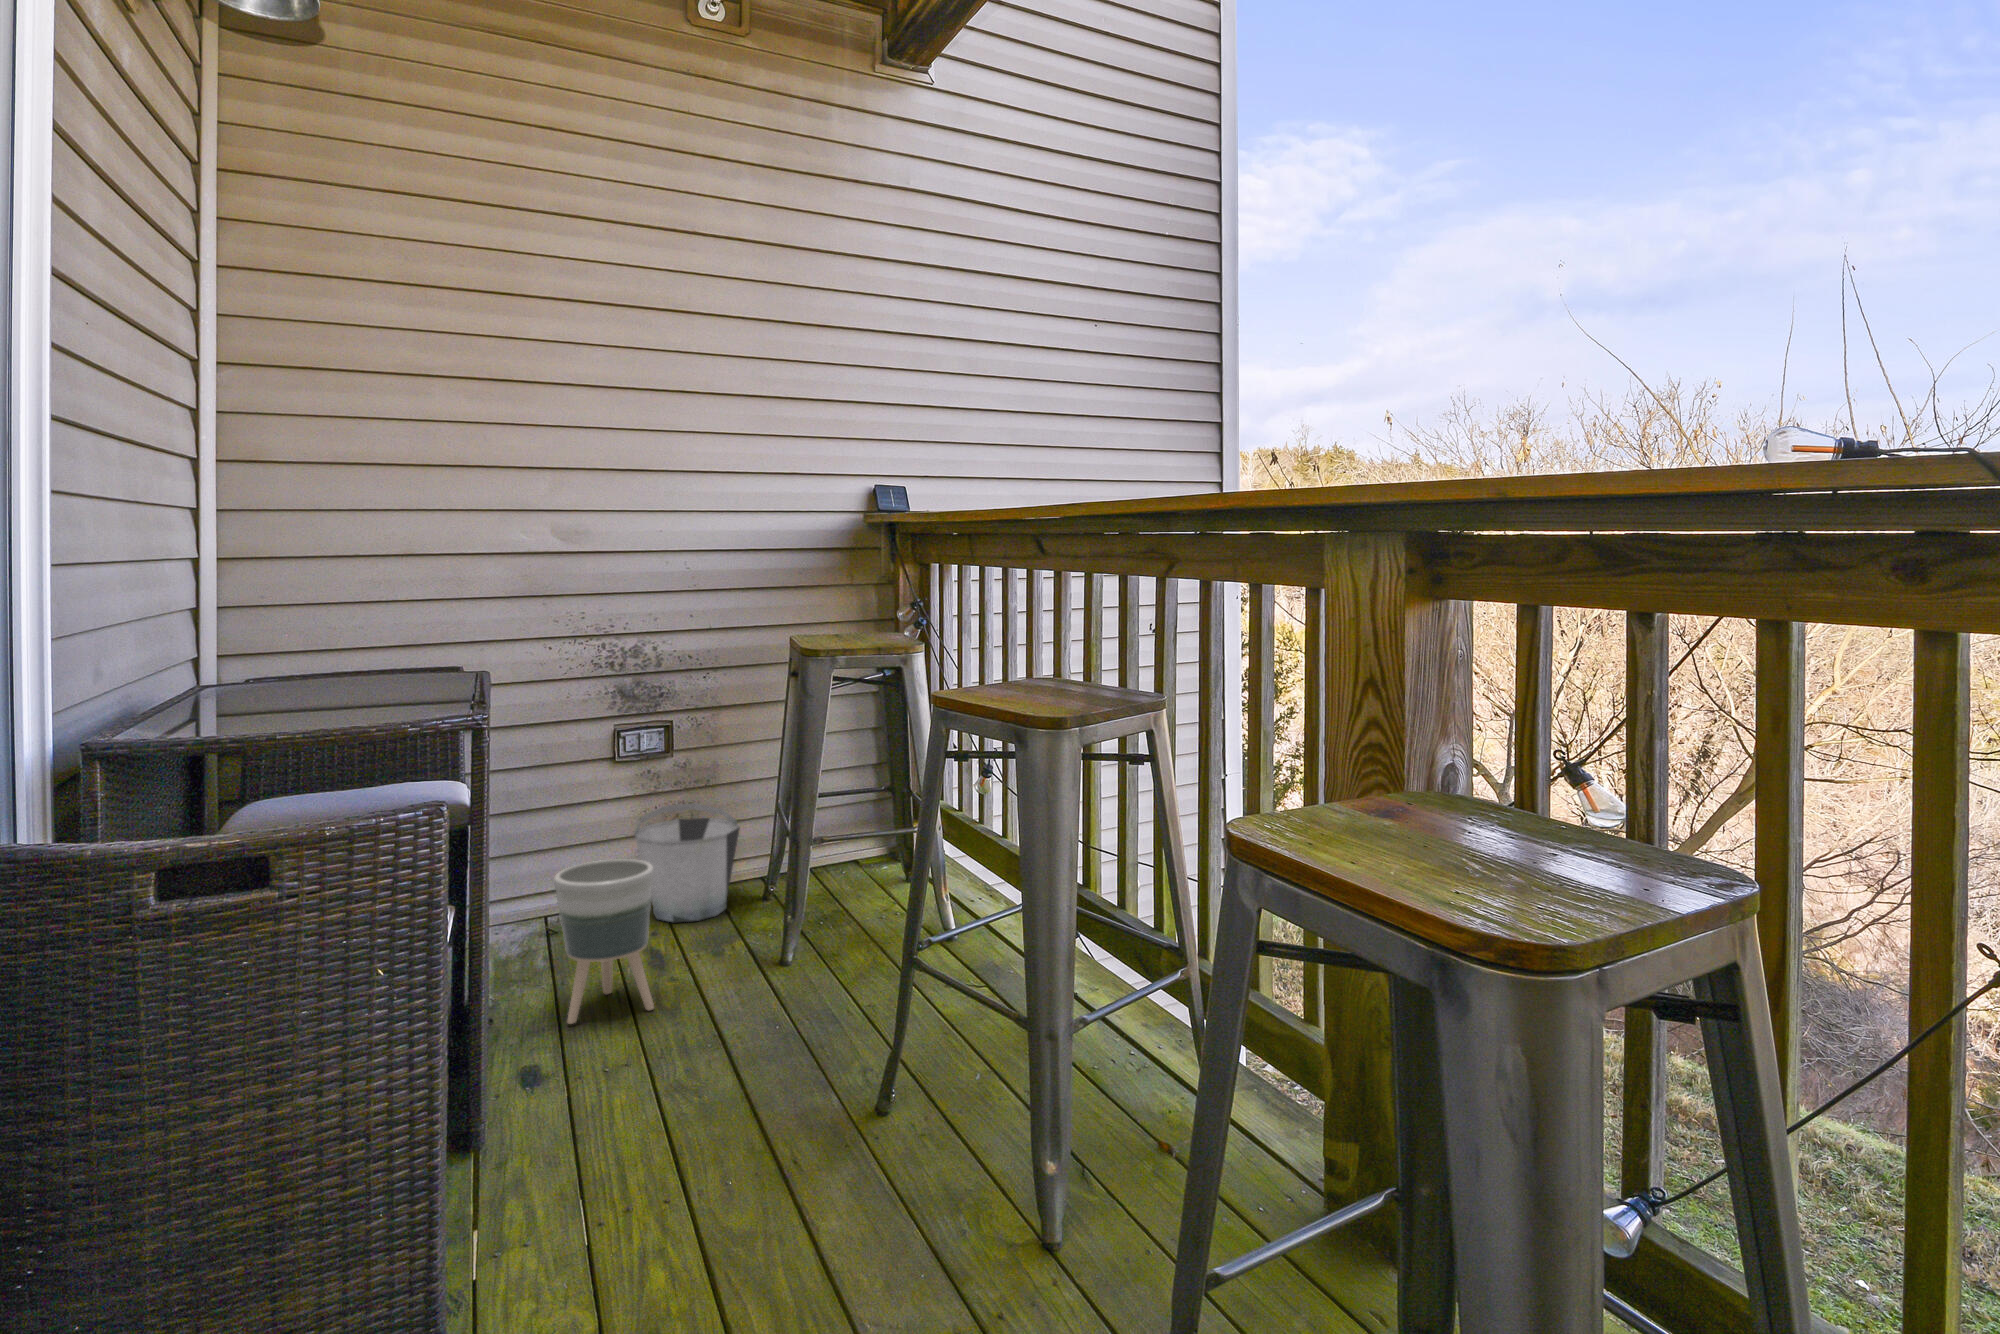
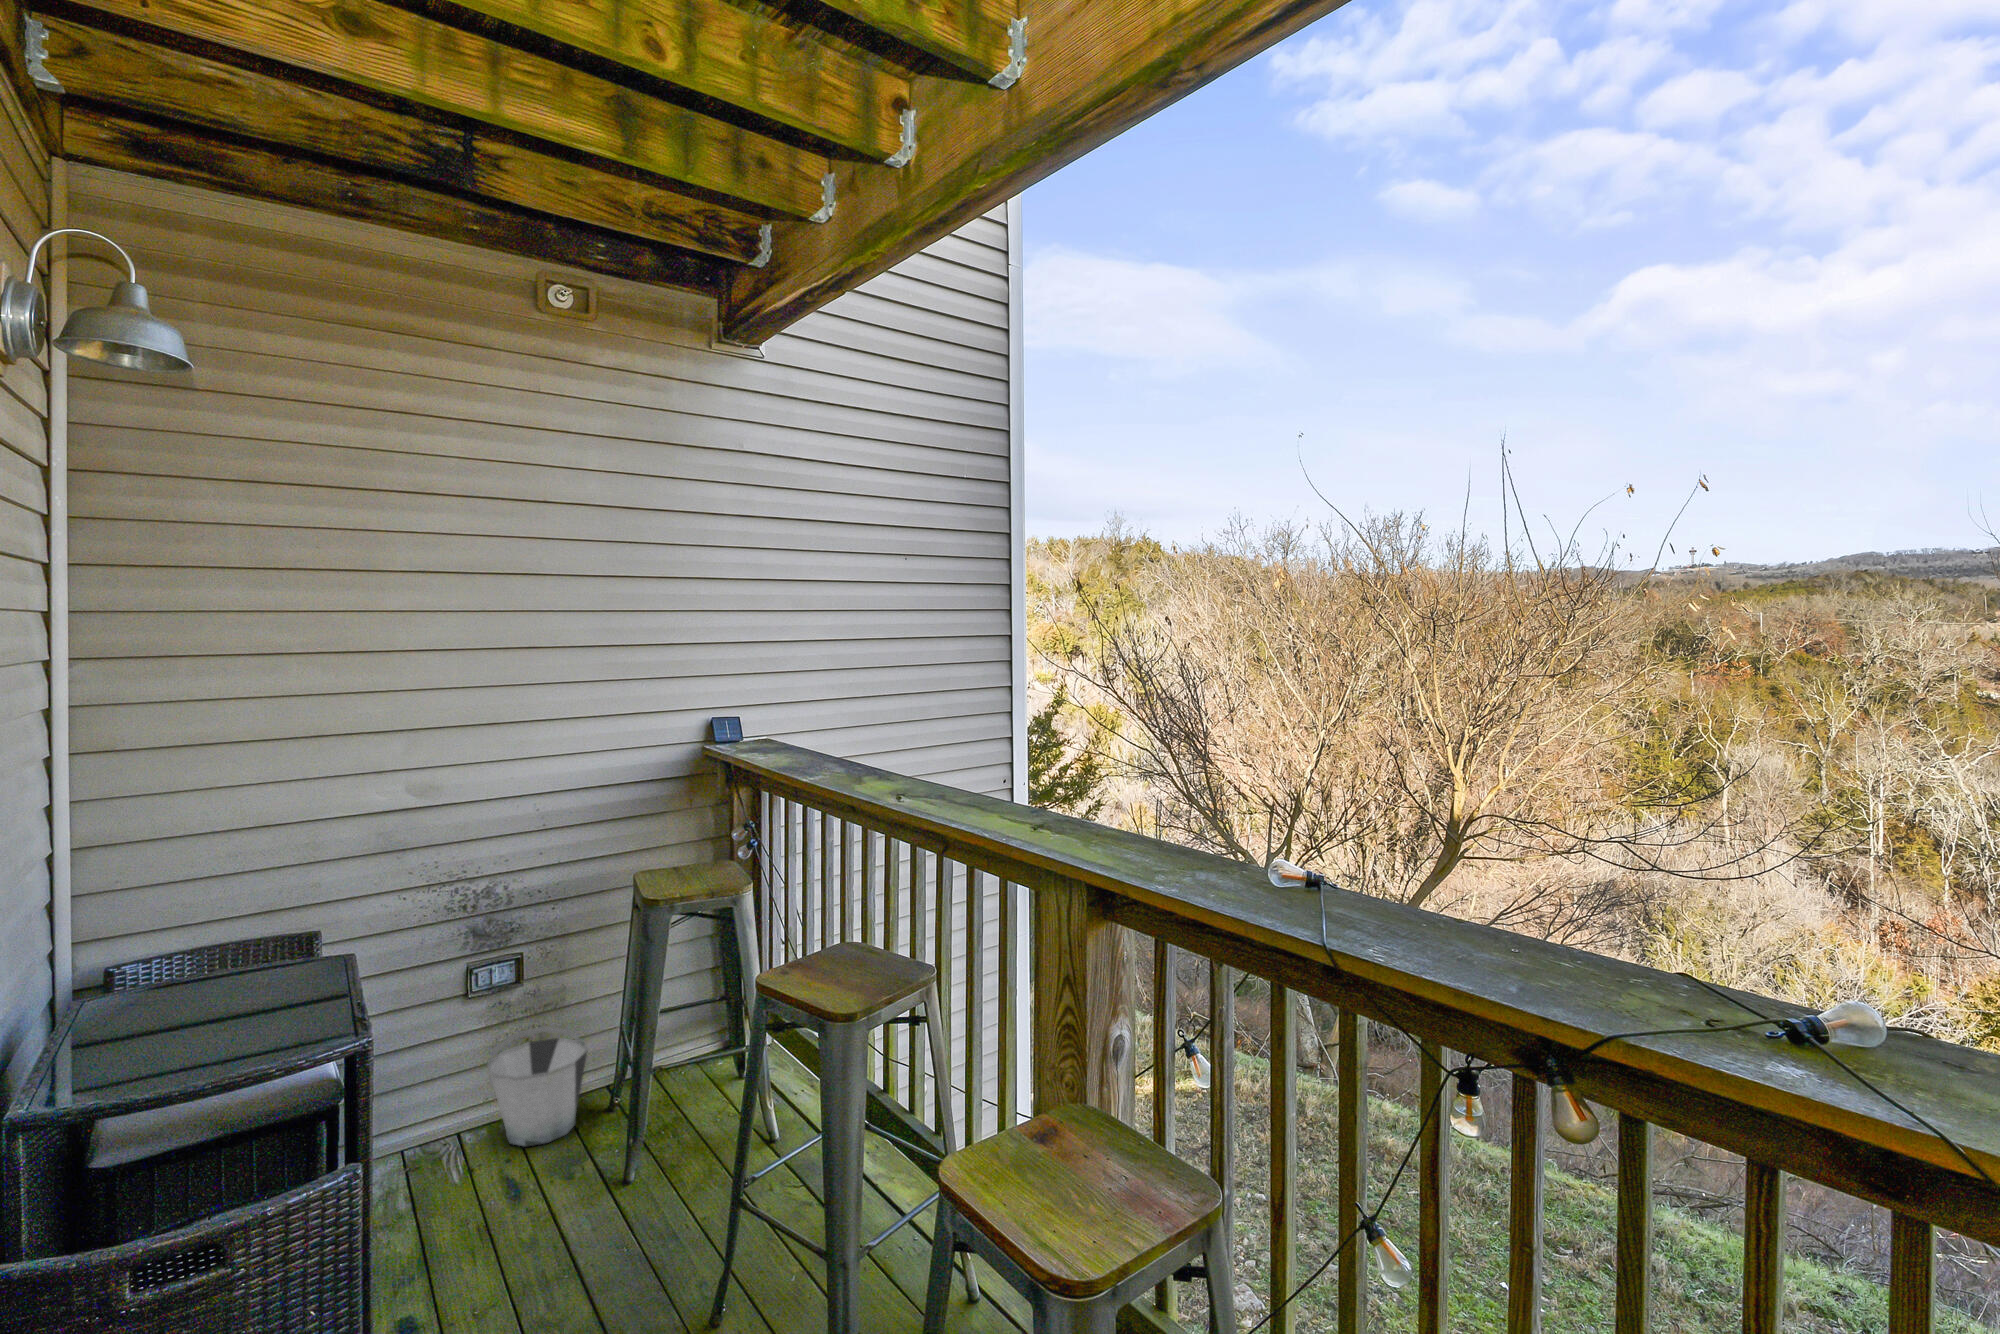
planter: present [554,859,654,1024] -> none [418,1118,512,1281]

